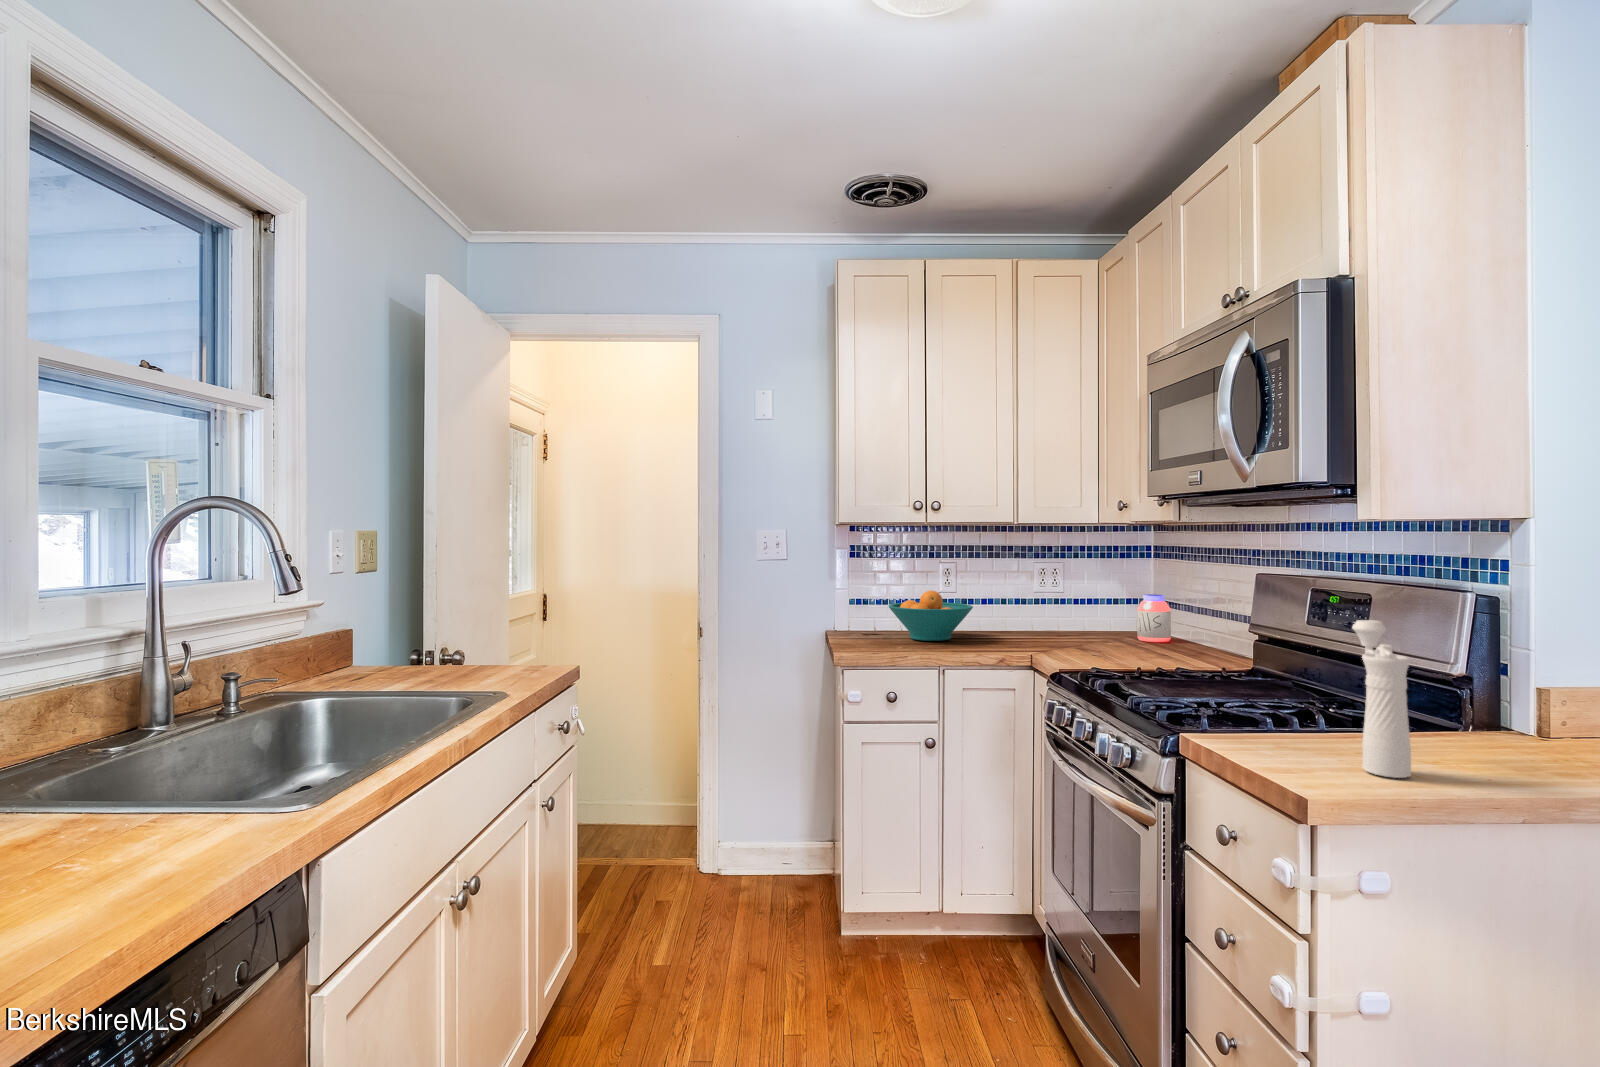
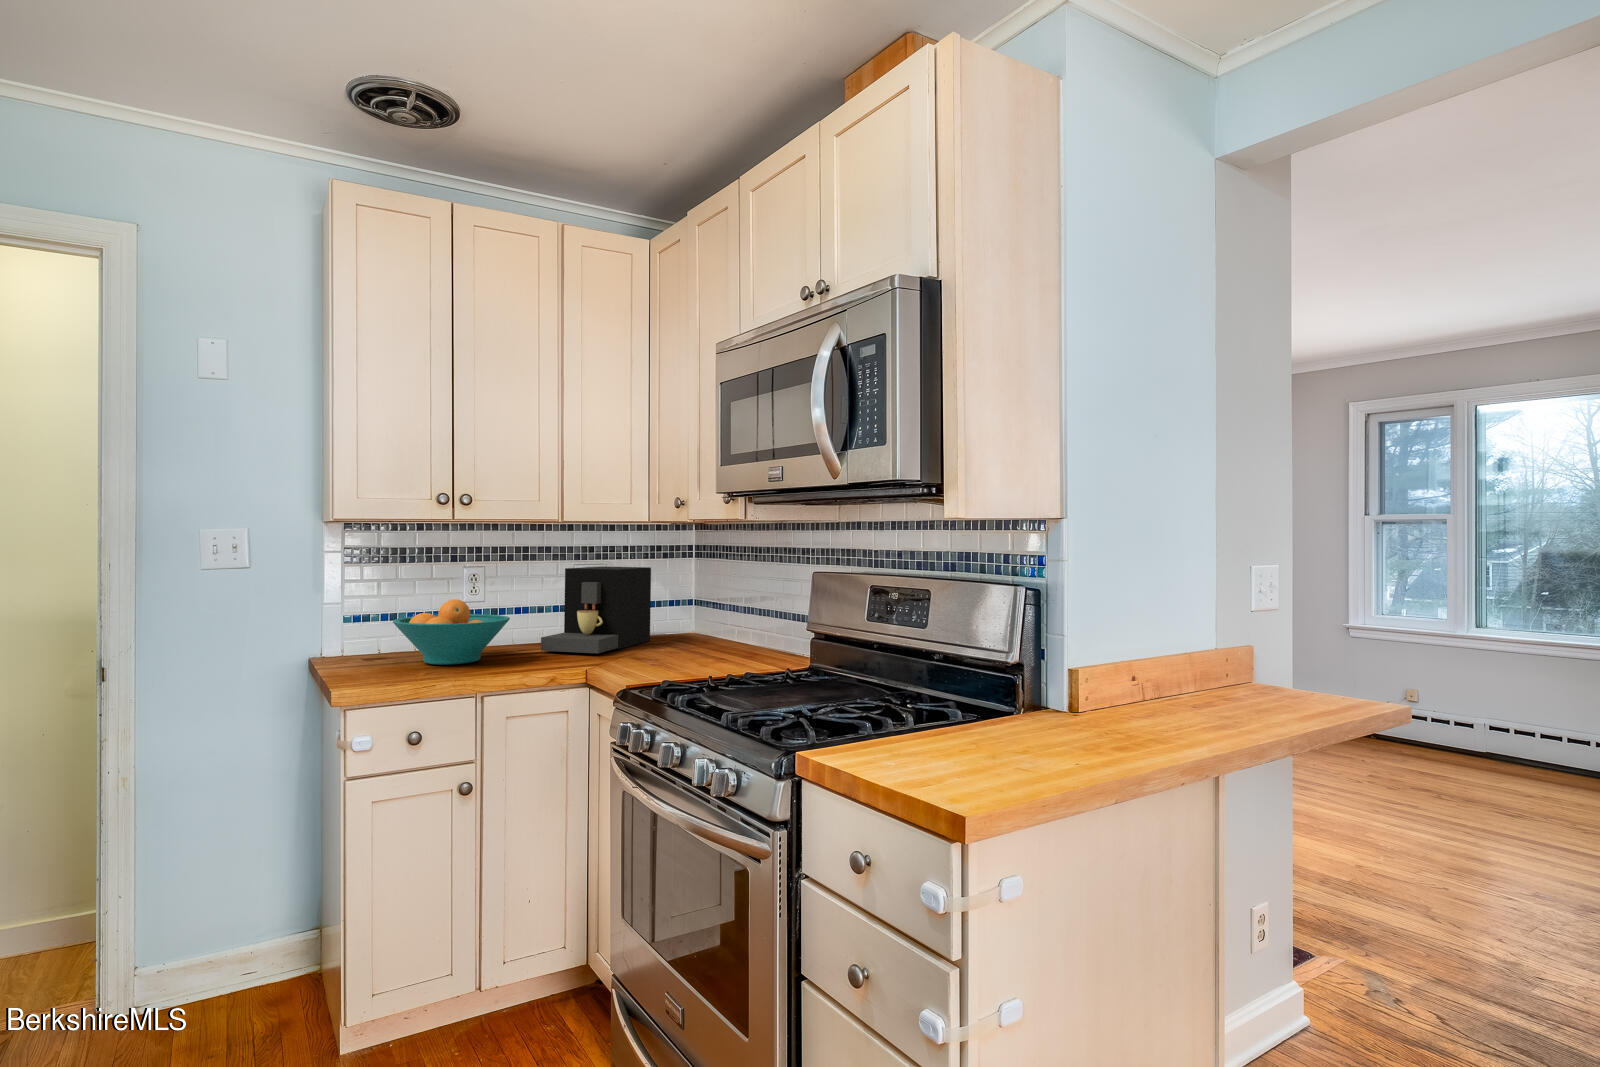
coffee maker: none [1000,565,1103,641] -> present [541,566,651,653]
jar: present [1137,594,1171,642] -> none [688,597,721,647]
pepper mill: present [1352,620,1411,778] -> none [955,614,1020,771]

